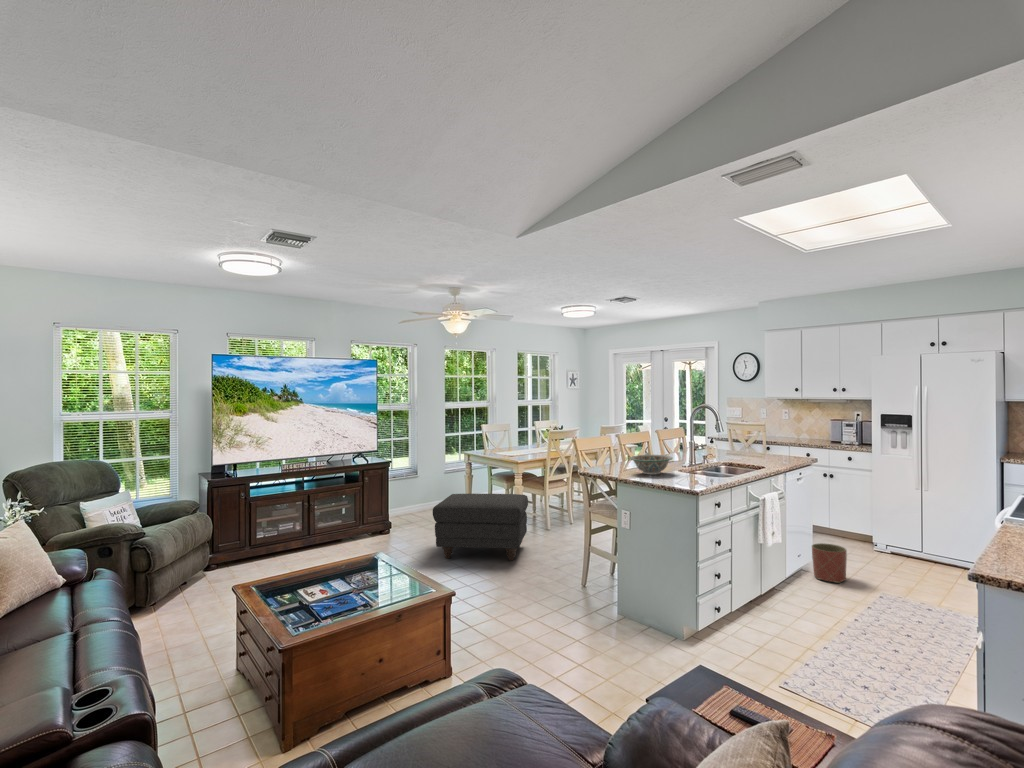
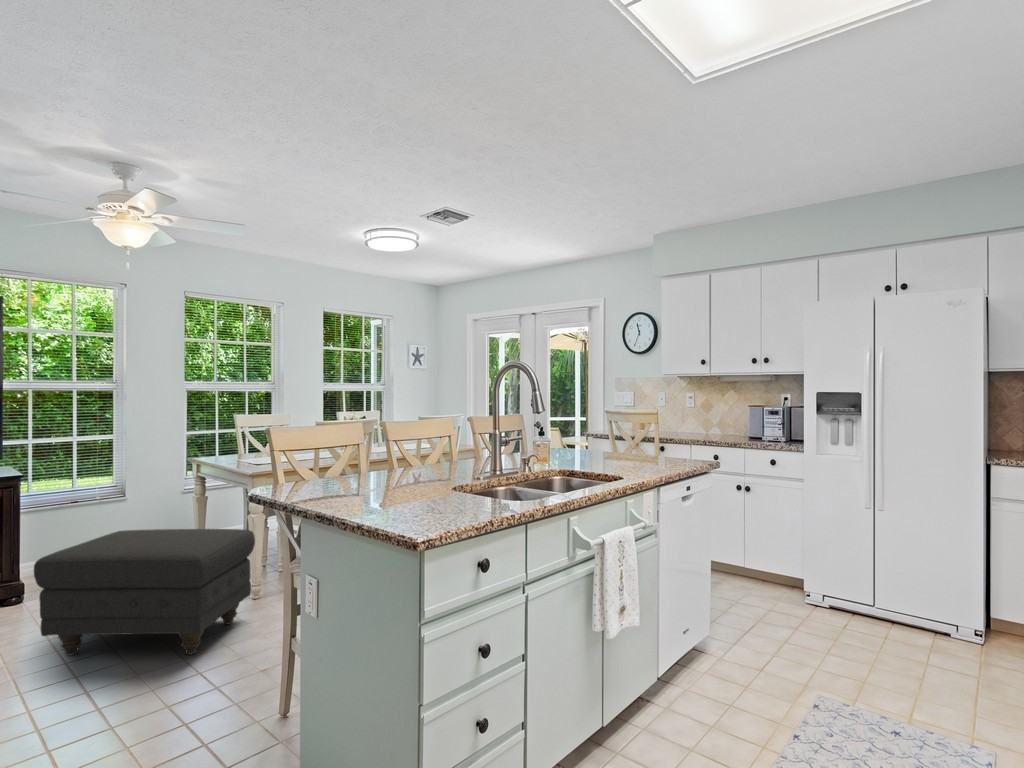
decorative bowl: present [630,455,672,475] -> none [348,456,433,496]
planter: present [812,543,847,583] -> none [706,606,761,679]

